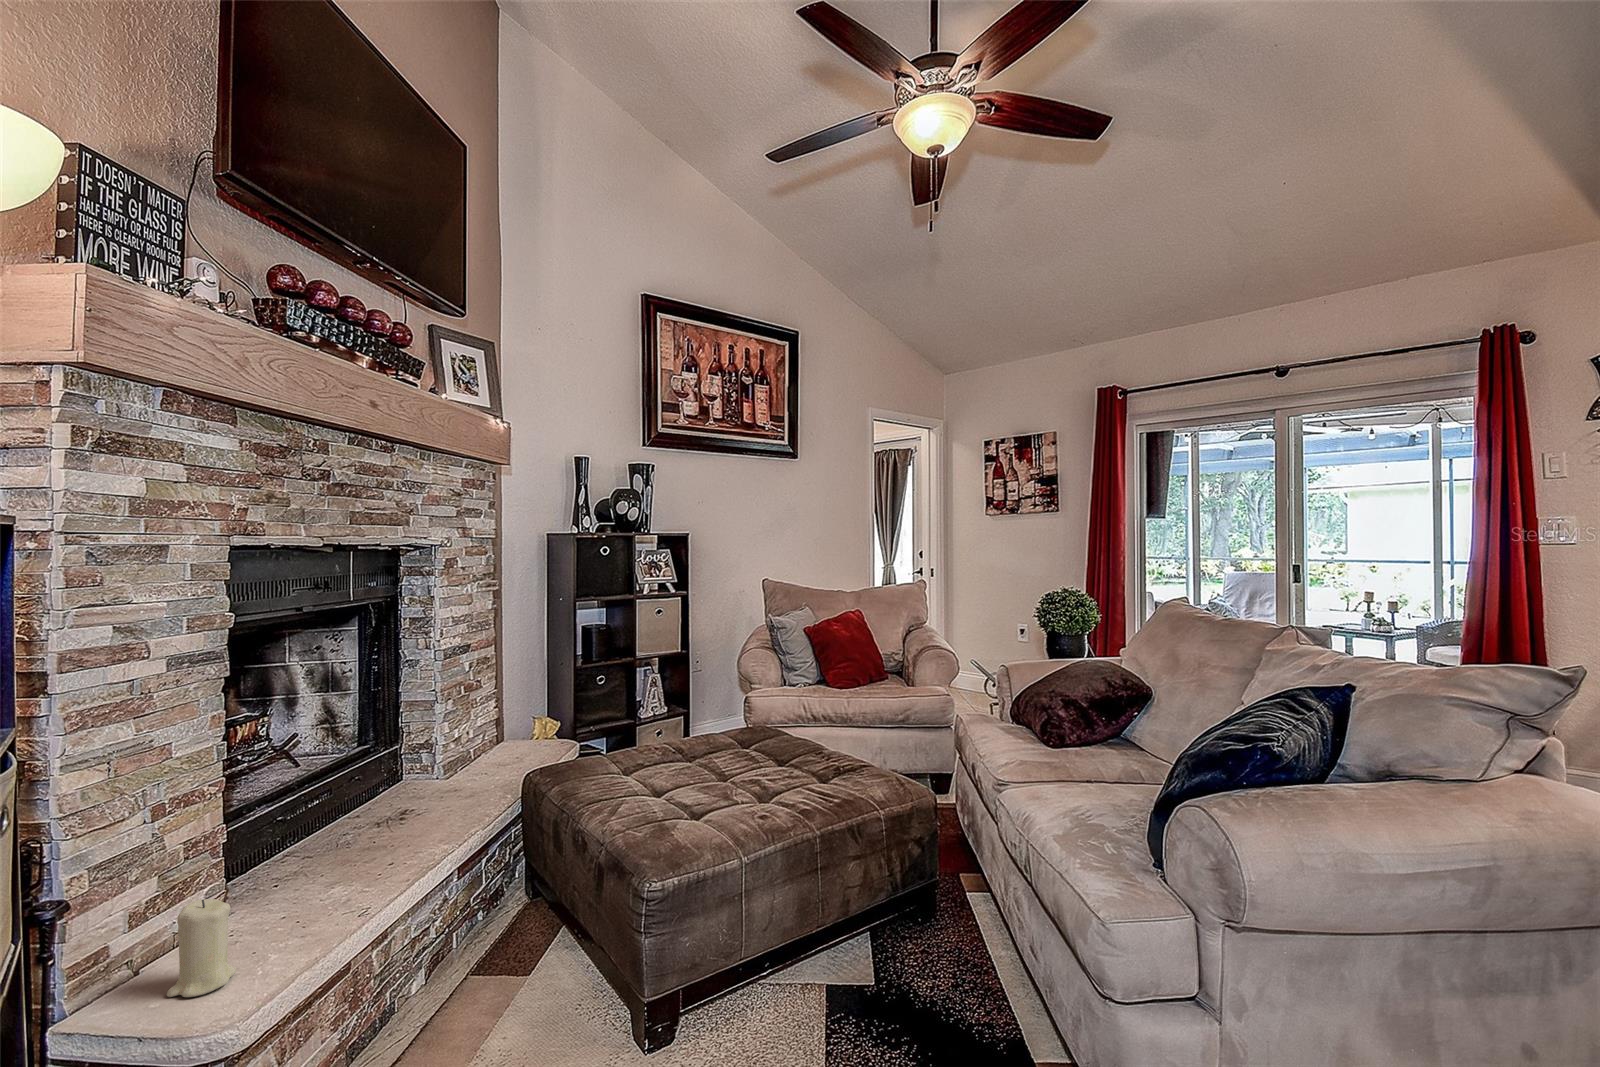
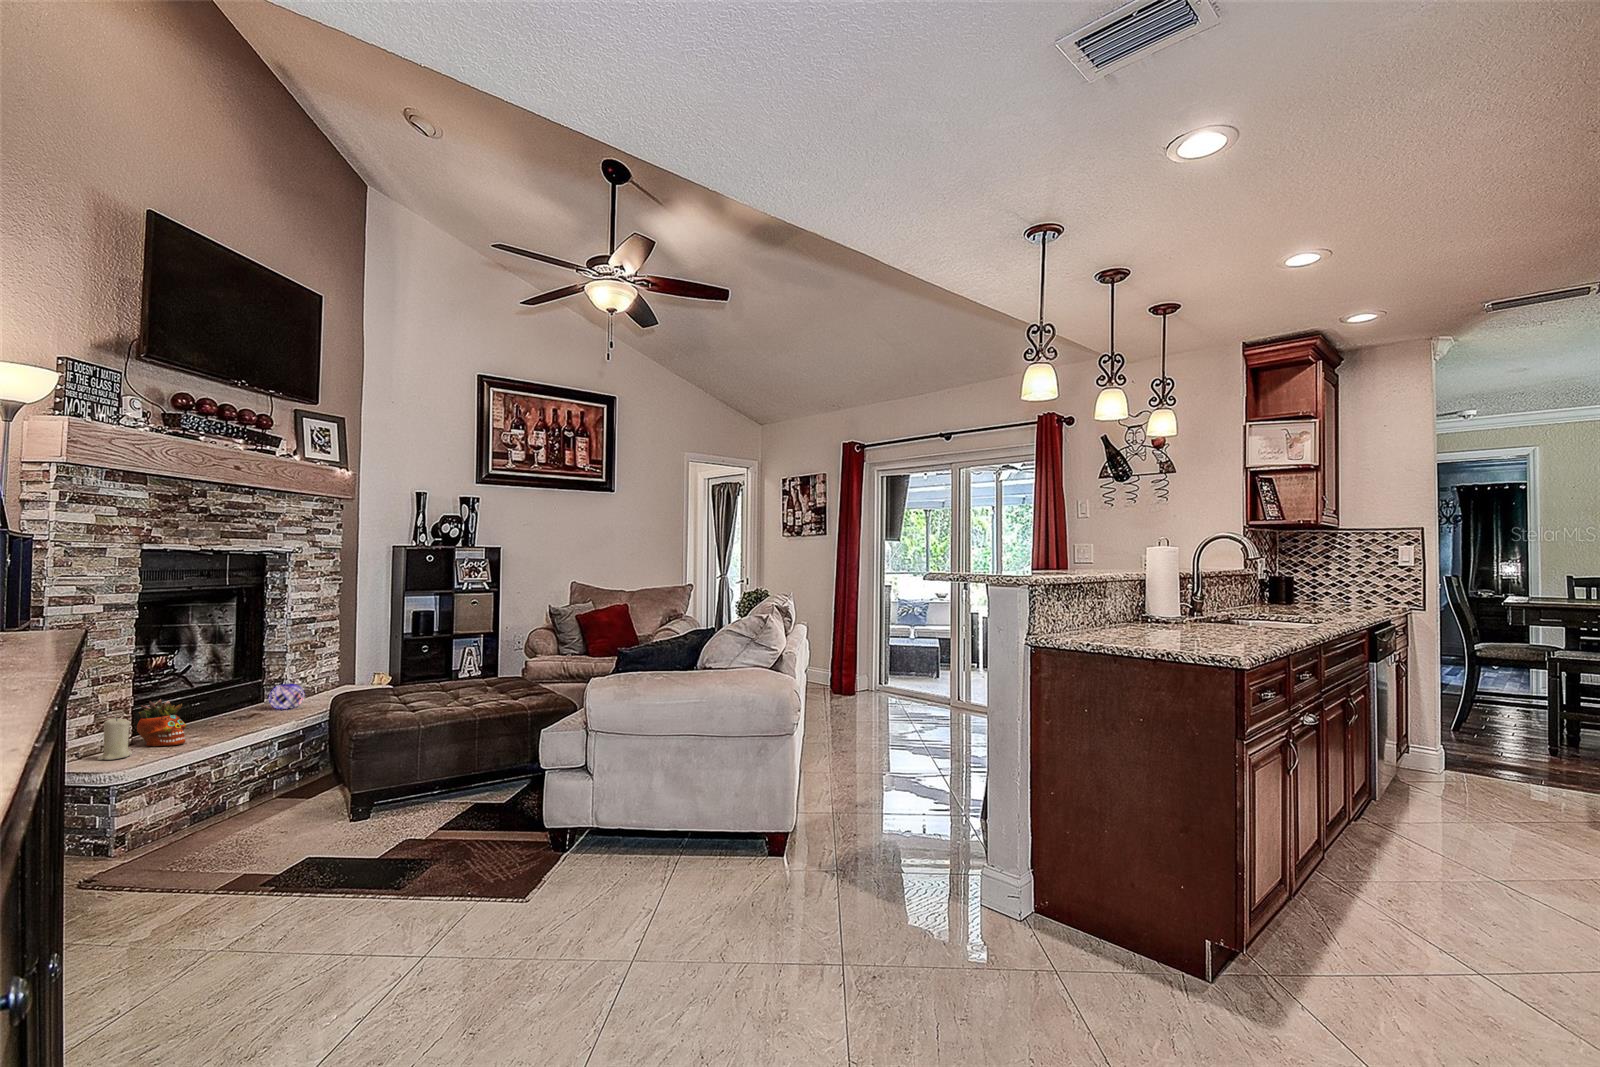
decorative orb: none [424,757,477,801] -> present [268,684,305,709]
succulent planter: none [236,833,328,933] -> present [137,699,187,746]

